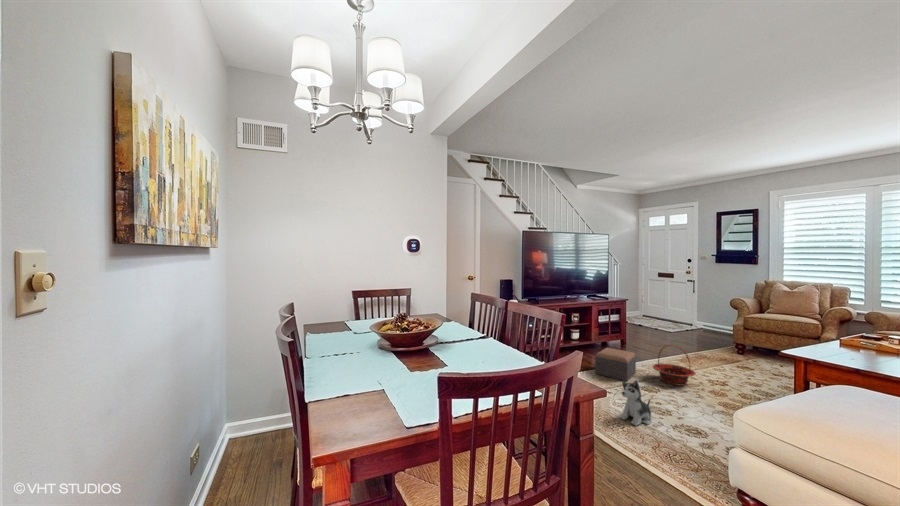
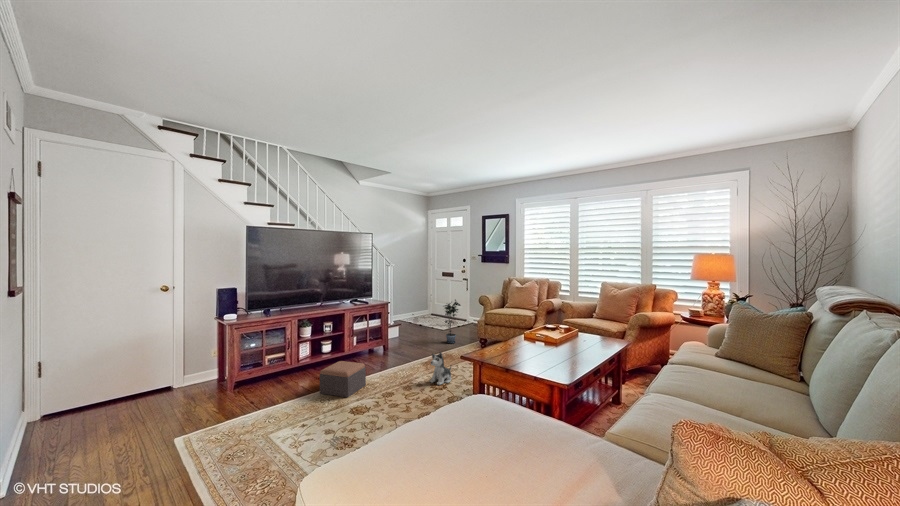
potted plant: none [684,300,708,346] -> present [445,300,460,343]
basket: present [653,345,696,386] -> none [377,351,416,394]
plush toy: present [620,380,652,426] -> present [430,352,451,385]

